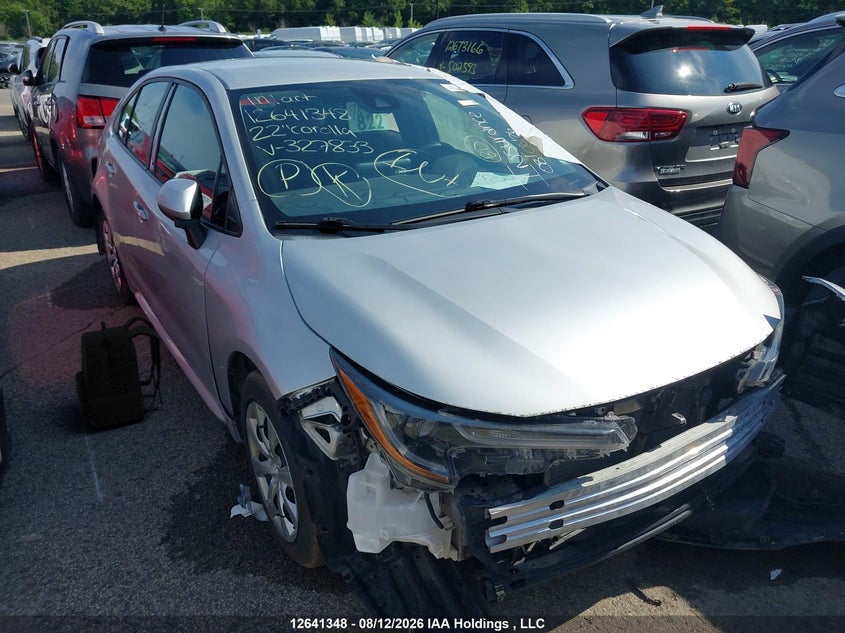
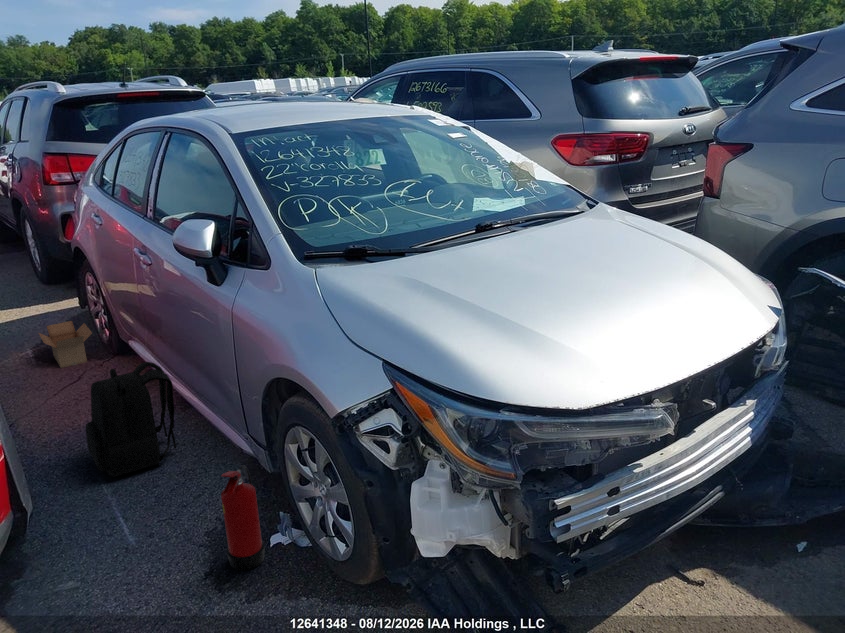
cardboard box: none [55,265,106,311] -> present [39,321,92,368]
fire extinguisher: none [175,433,223,538] -> present [221,465,265,570]

